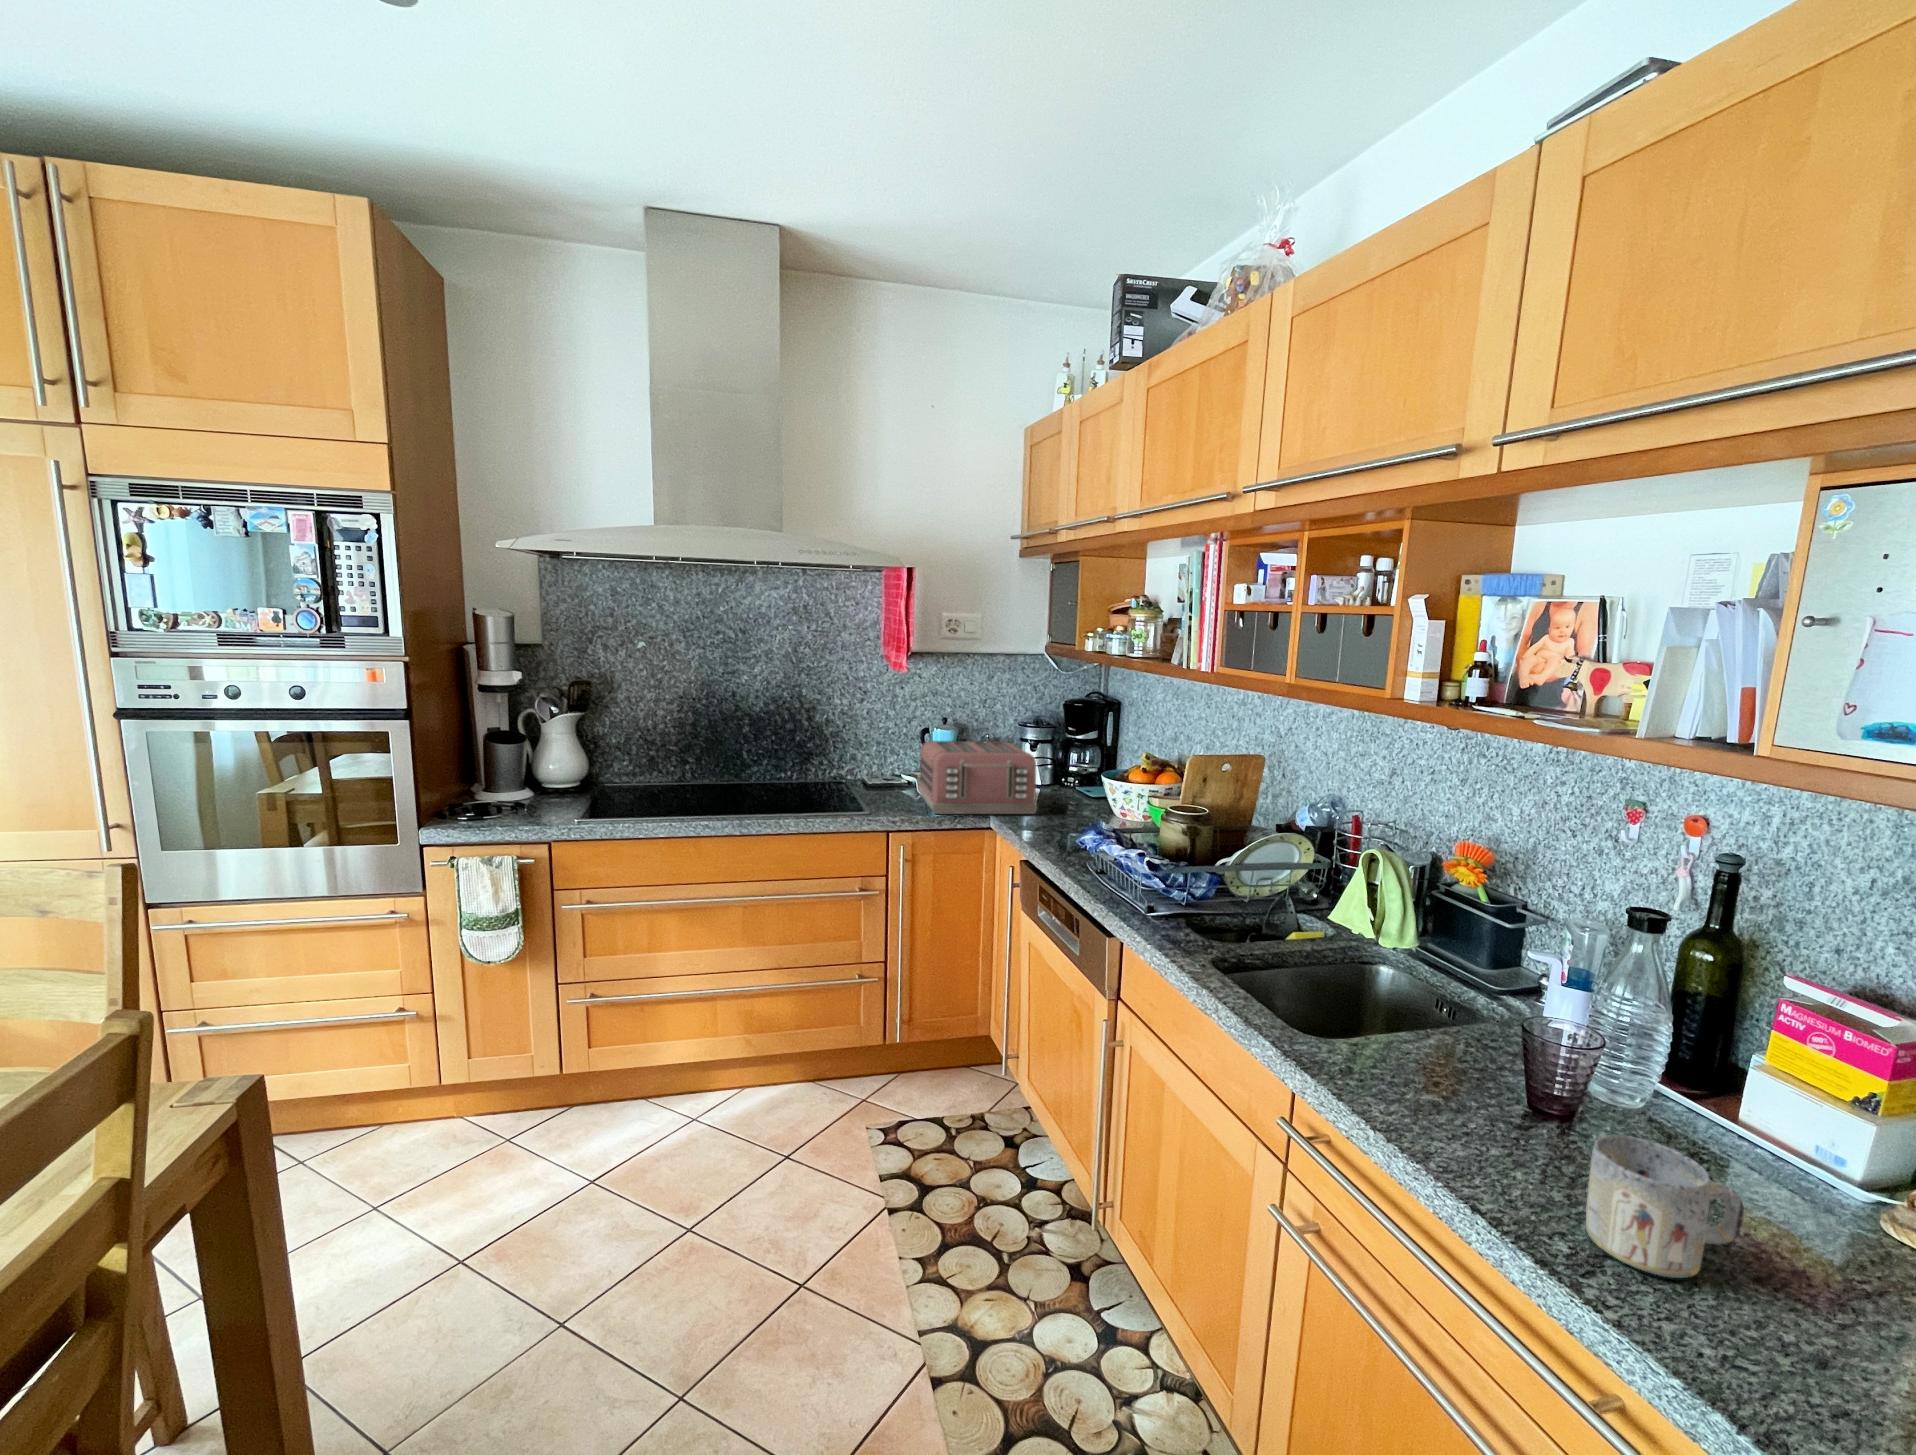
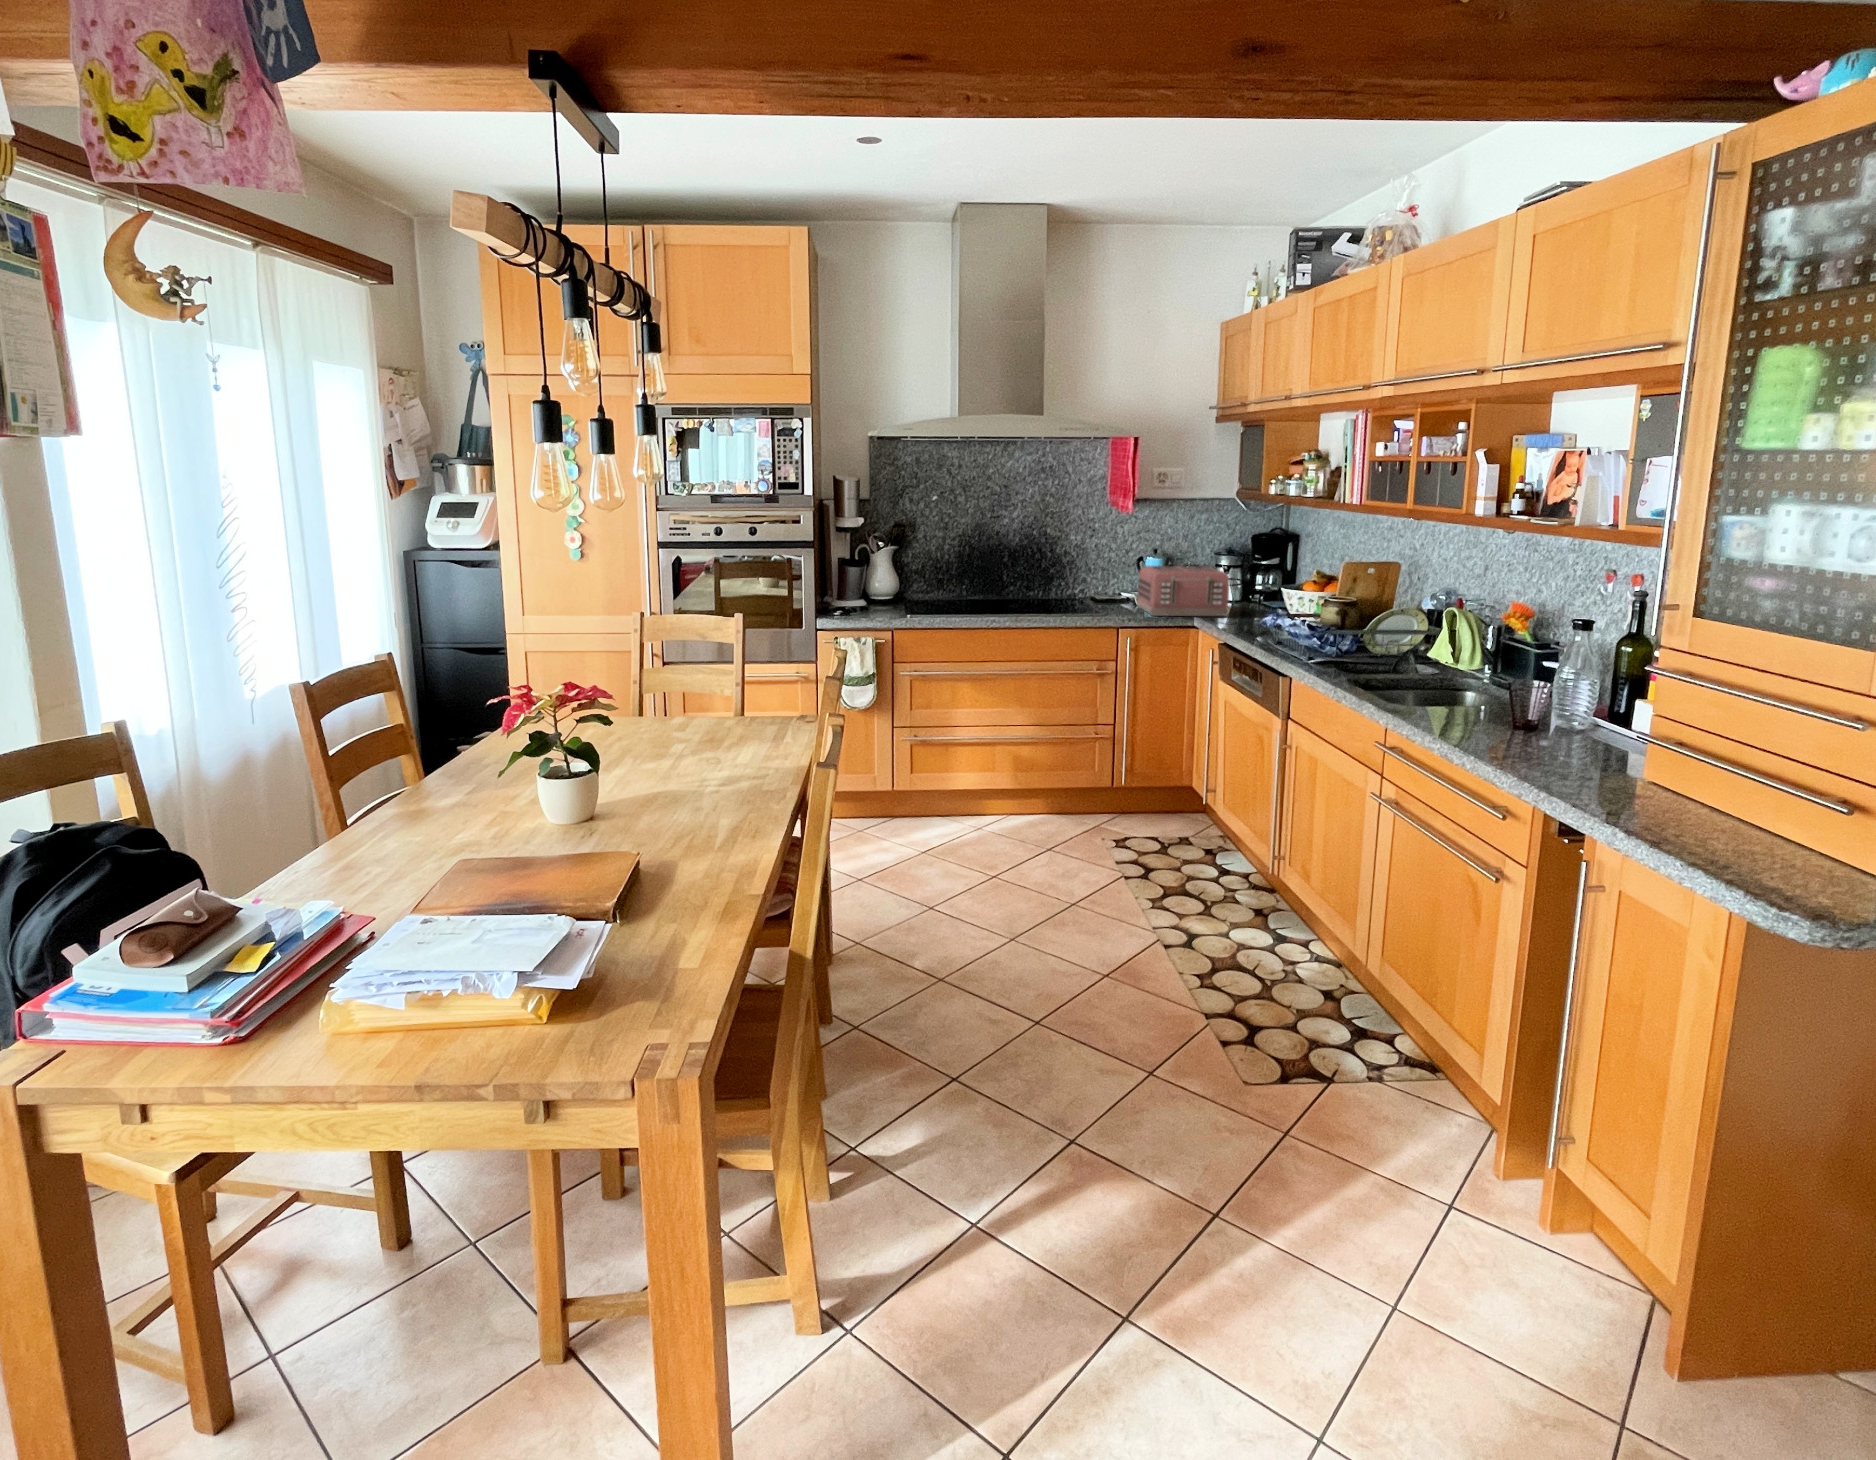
mug: present [1586,1135,1744,1278] -> none [1482,697,1550,745]

